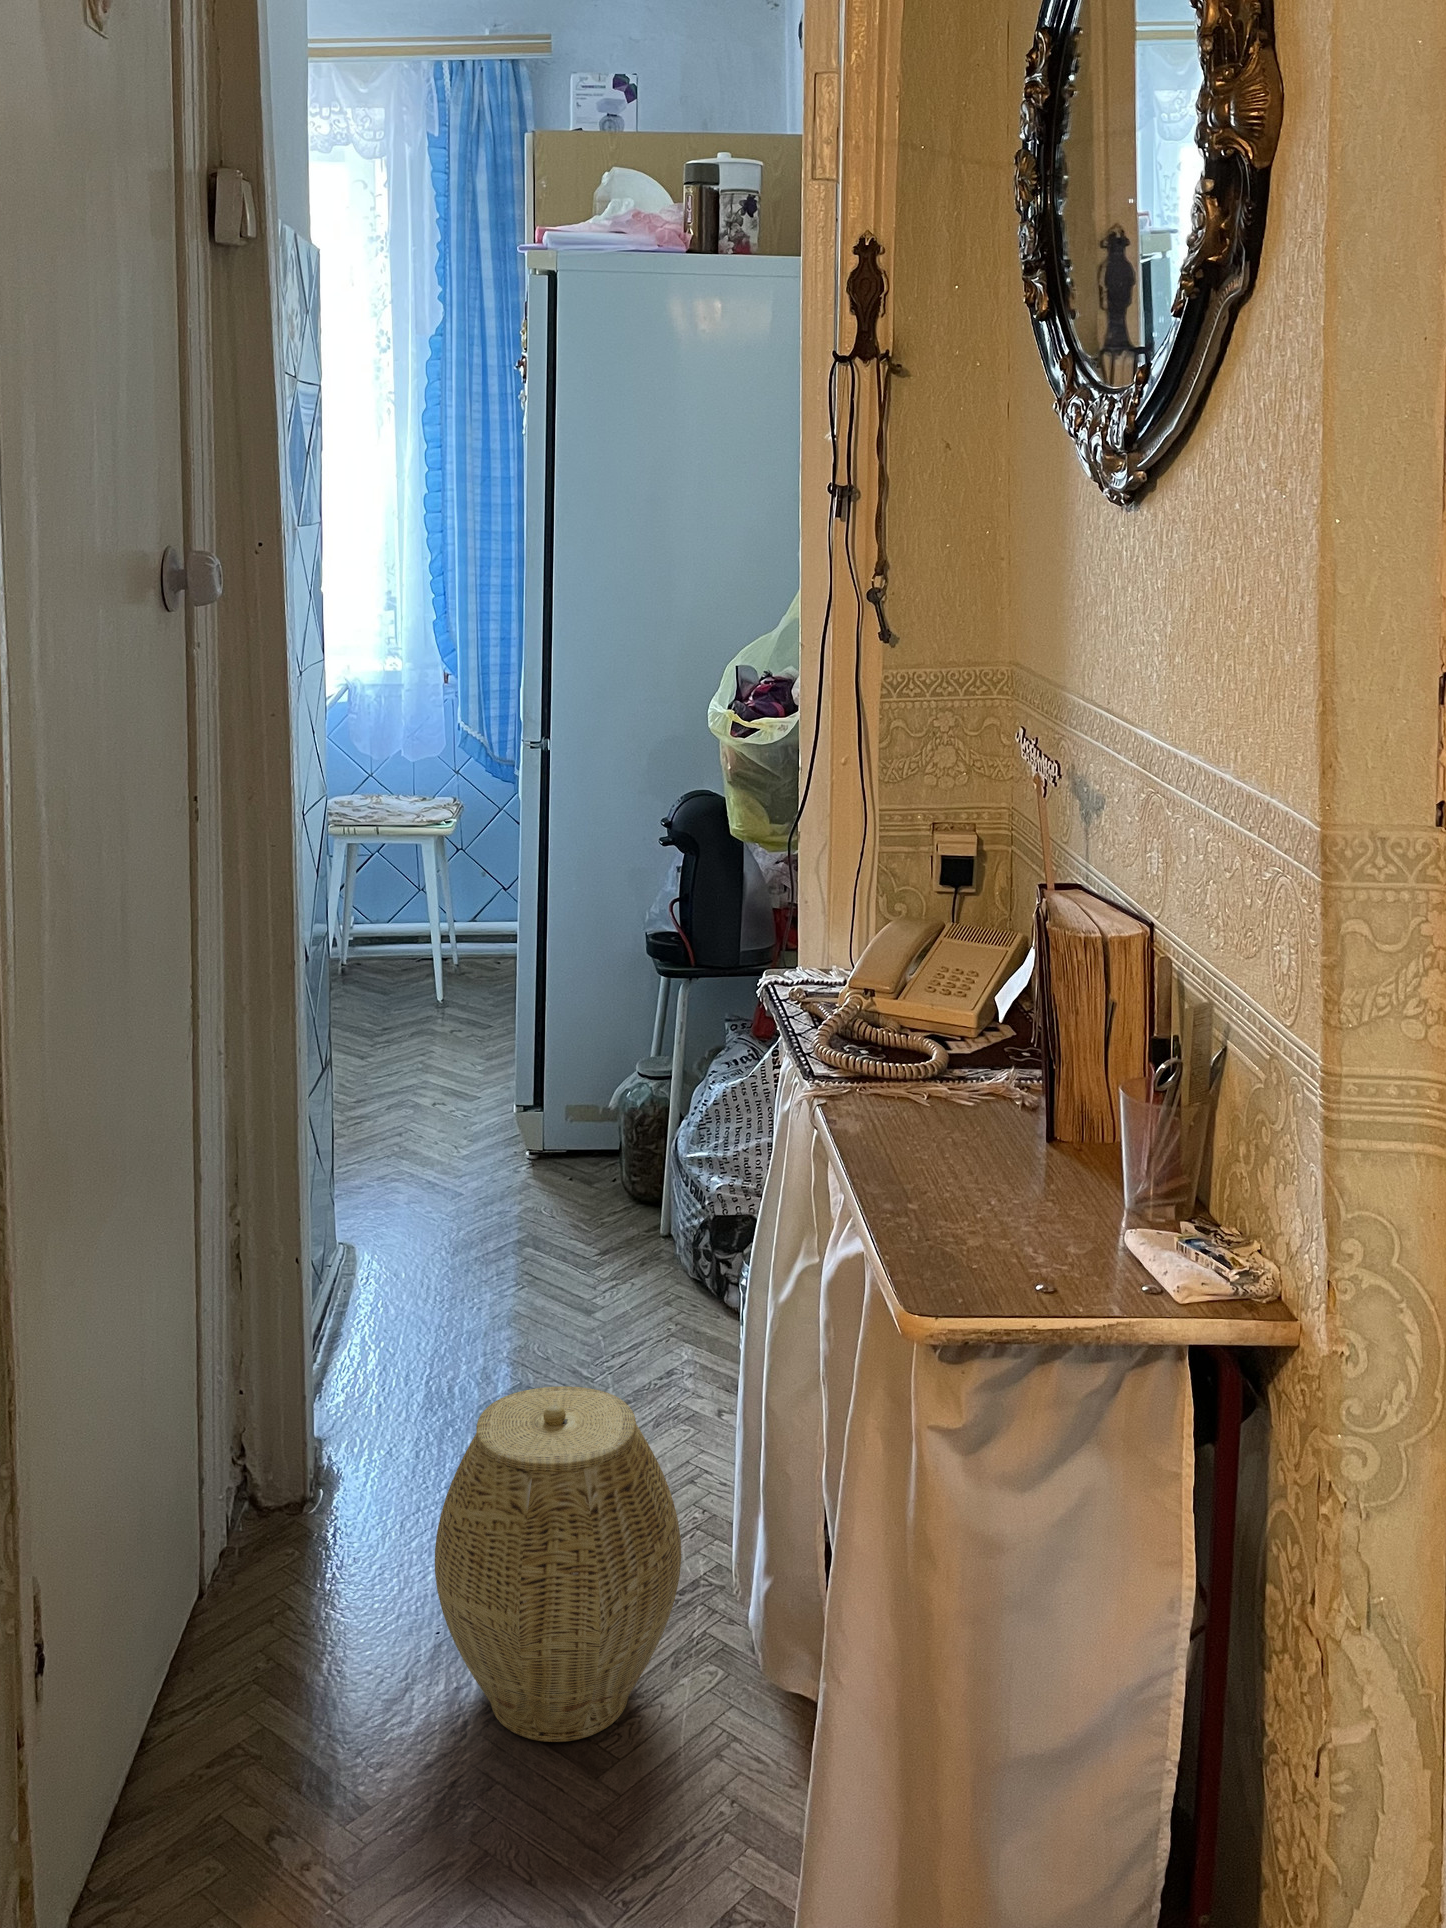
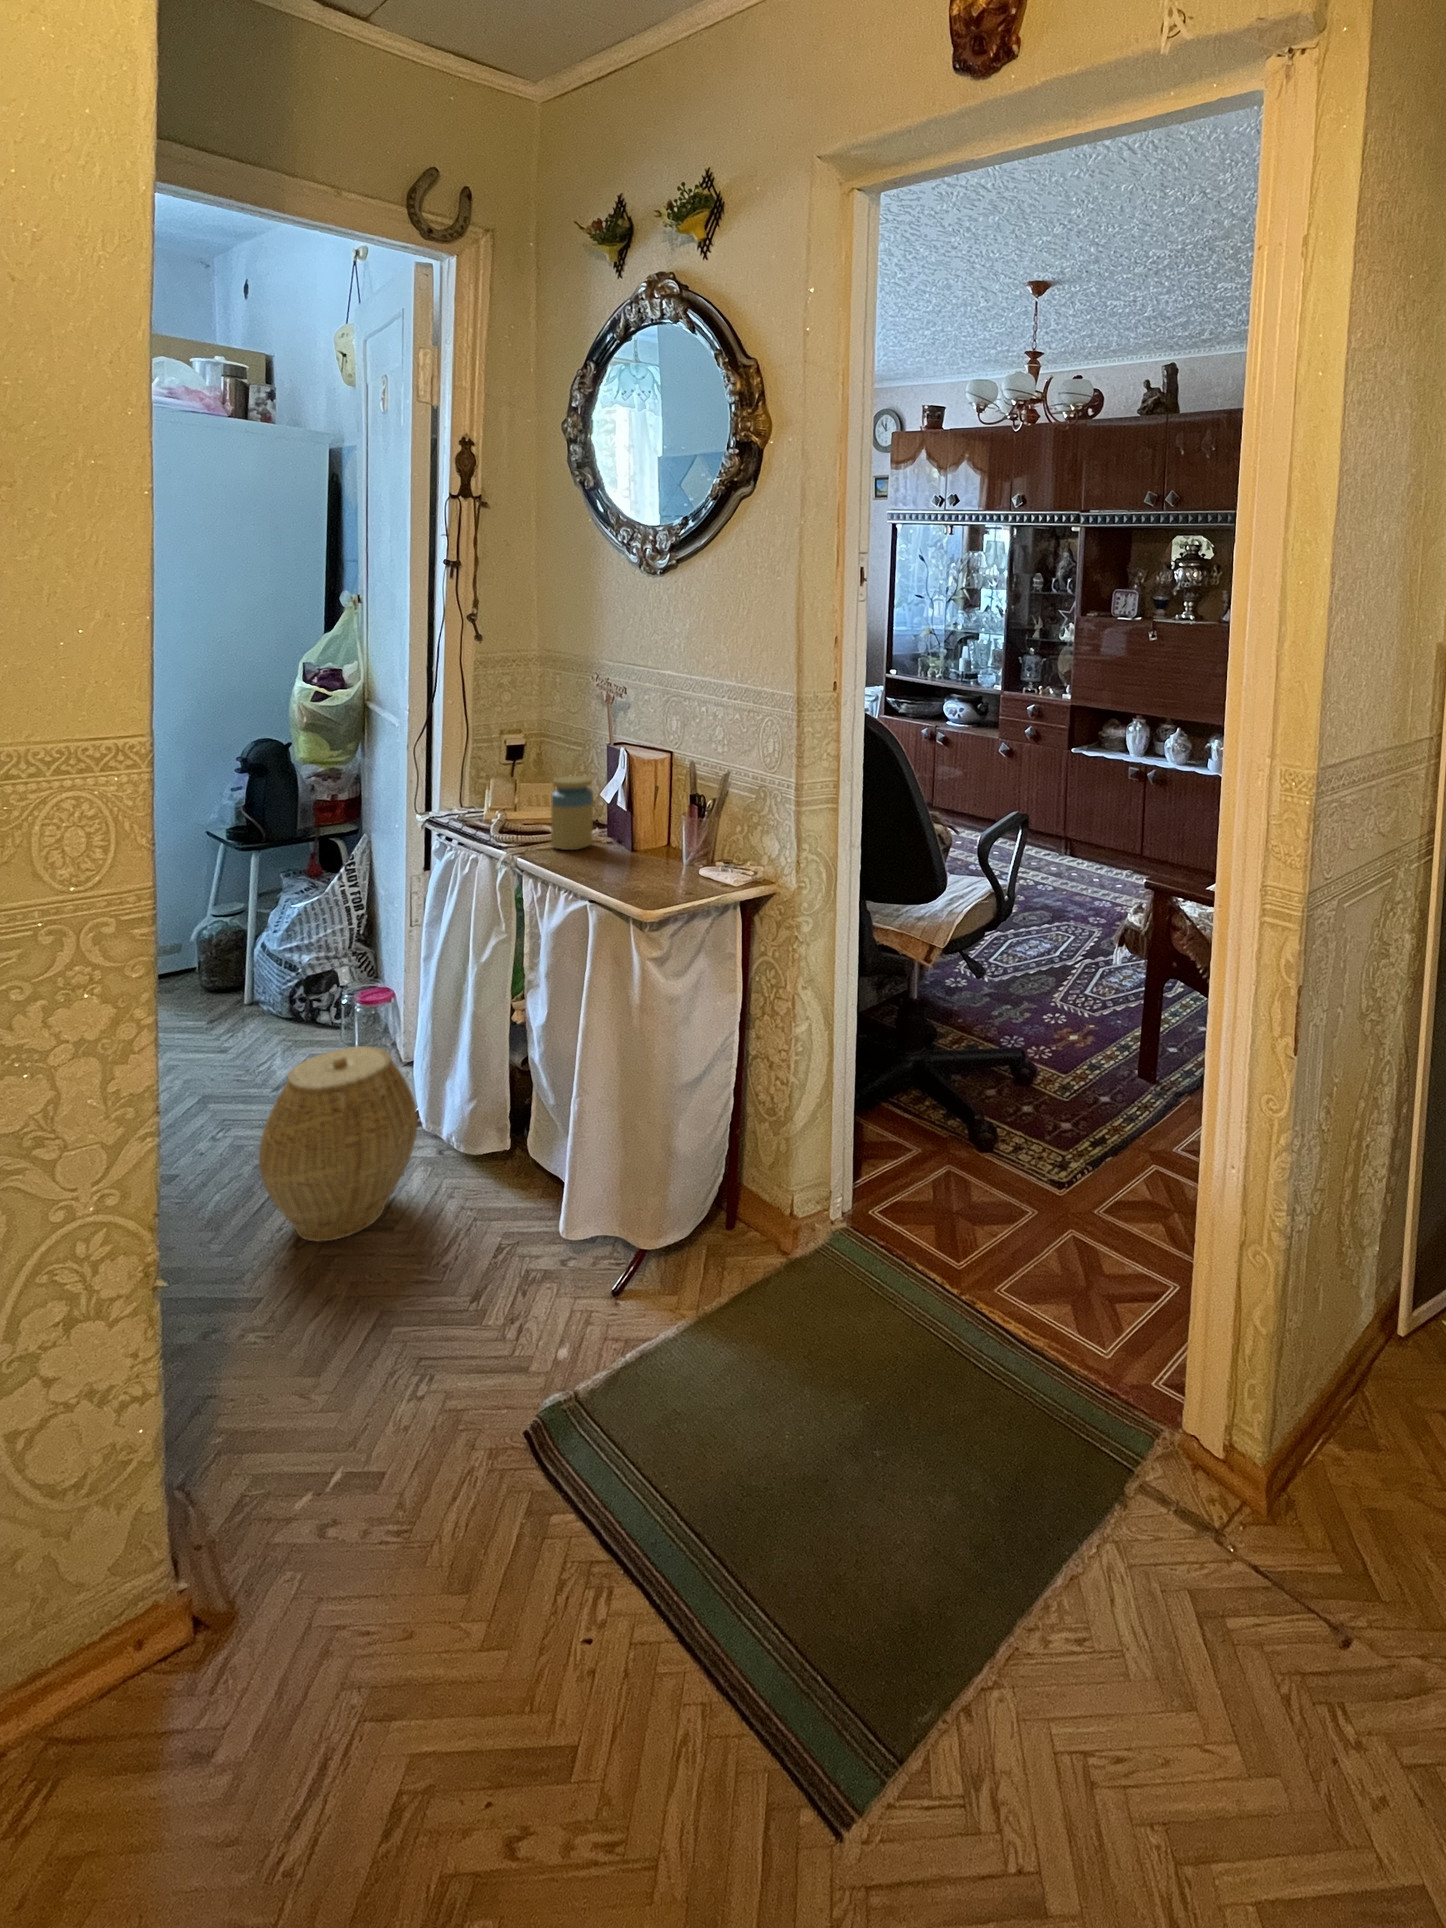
jar: none [877,949,970,1118] -> present [551,776,593,850]

